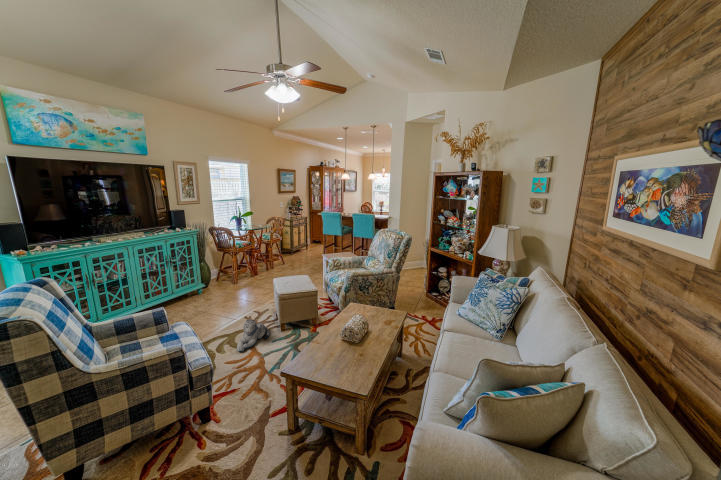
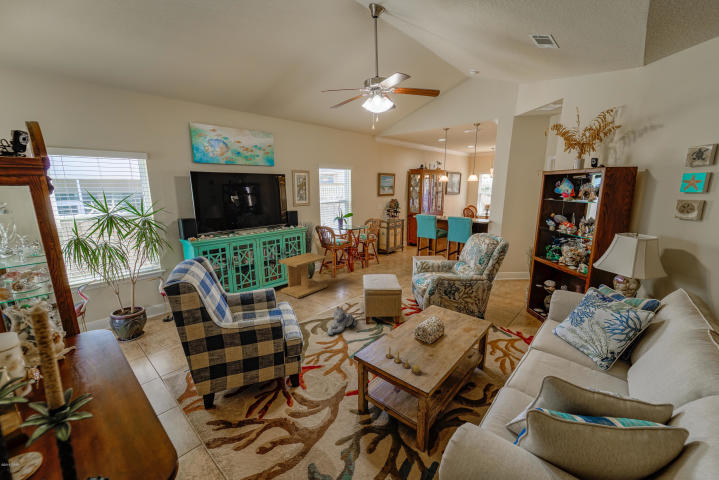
side table: none [162,259,229,314] -> present [279,253,328,298]
candle: none [316,354,356,379] -> present [386,347,421,375]

